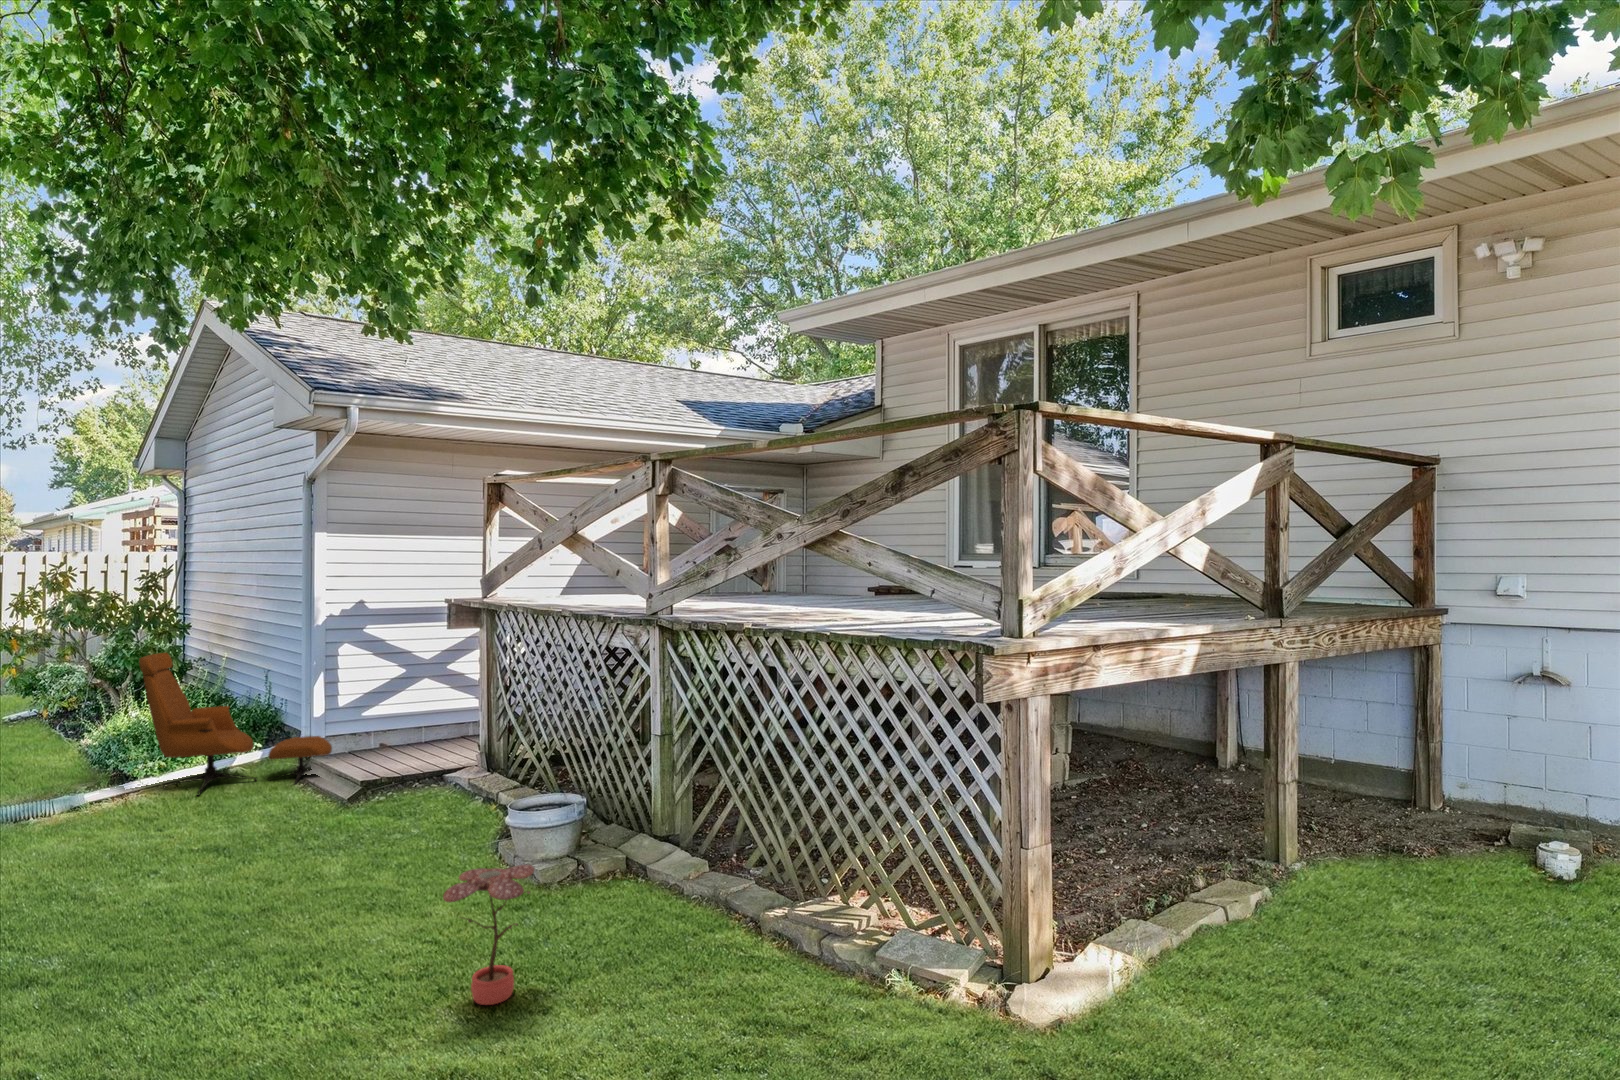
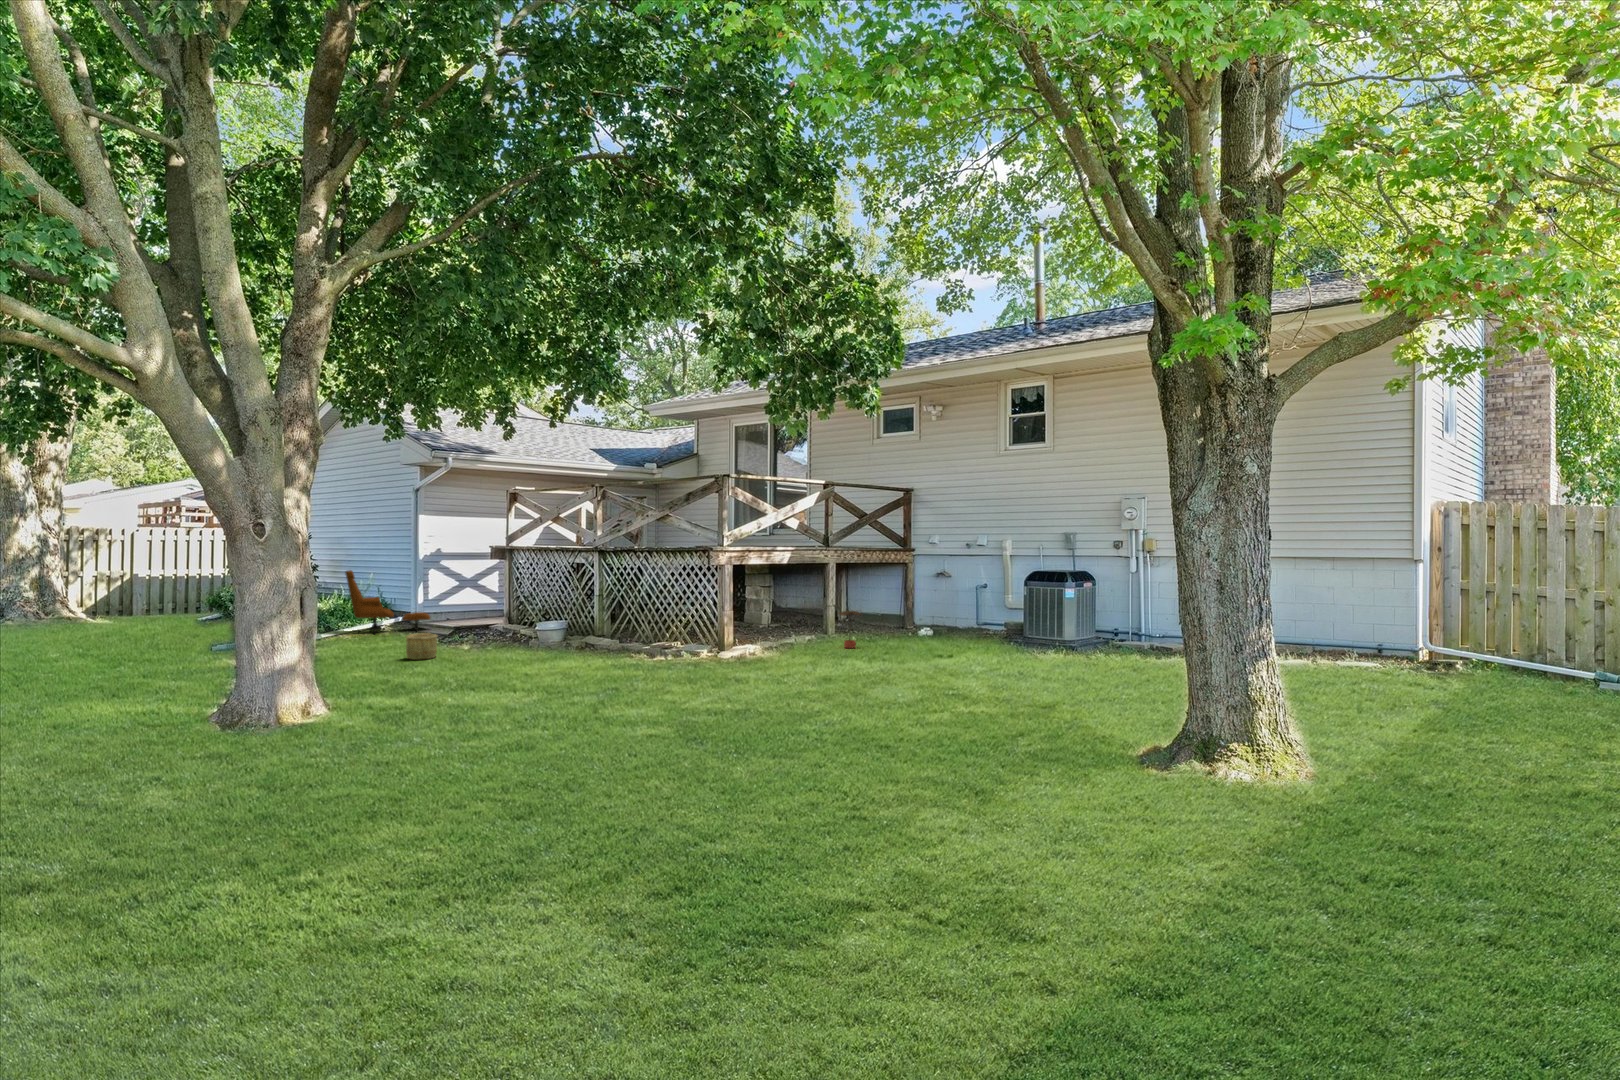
potted plant: present [443,865,534,1005] -> present [839,611,861,648]
wooden bucket: none [50,890,162,993] -> present [406,633,437,660]

